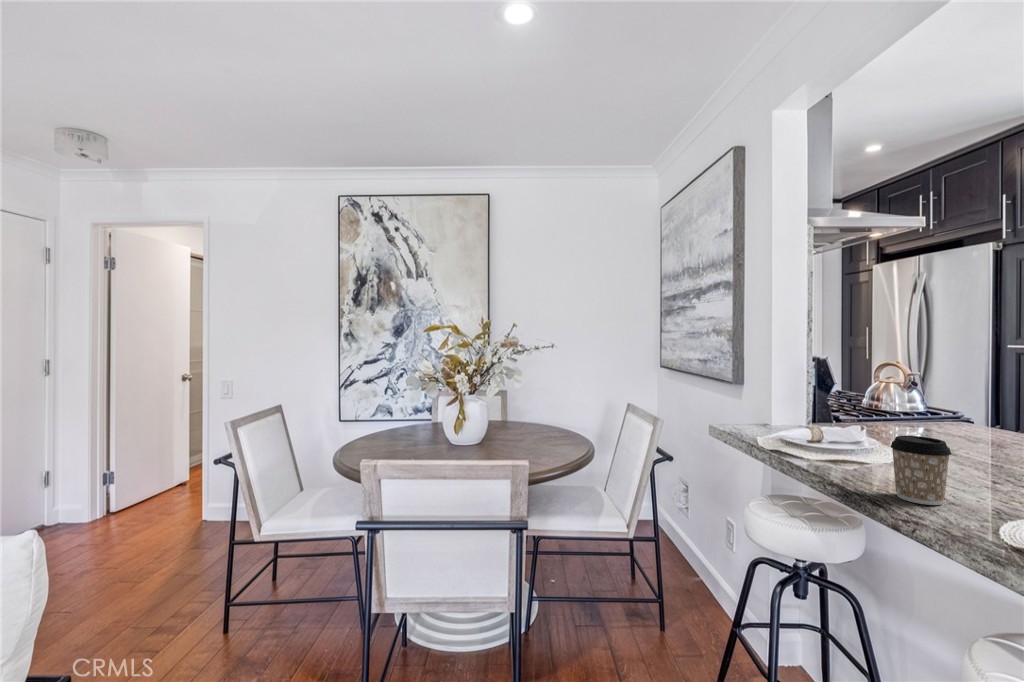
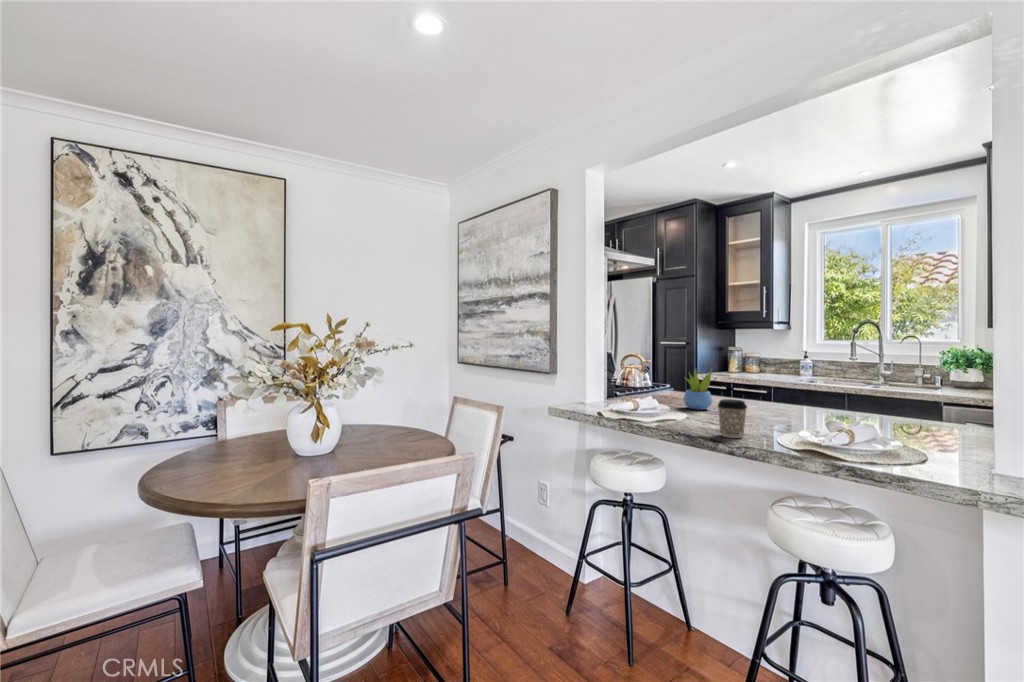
succulent plant: none [930,383,989,452] -> present [683,370,712,410]

